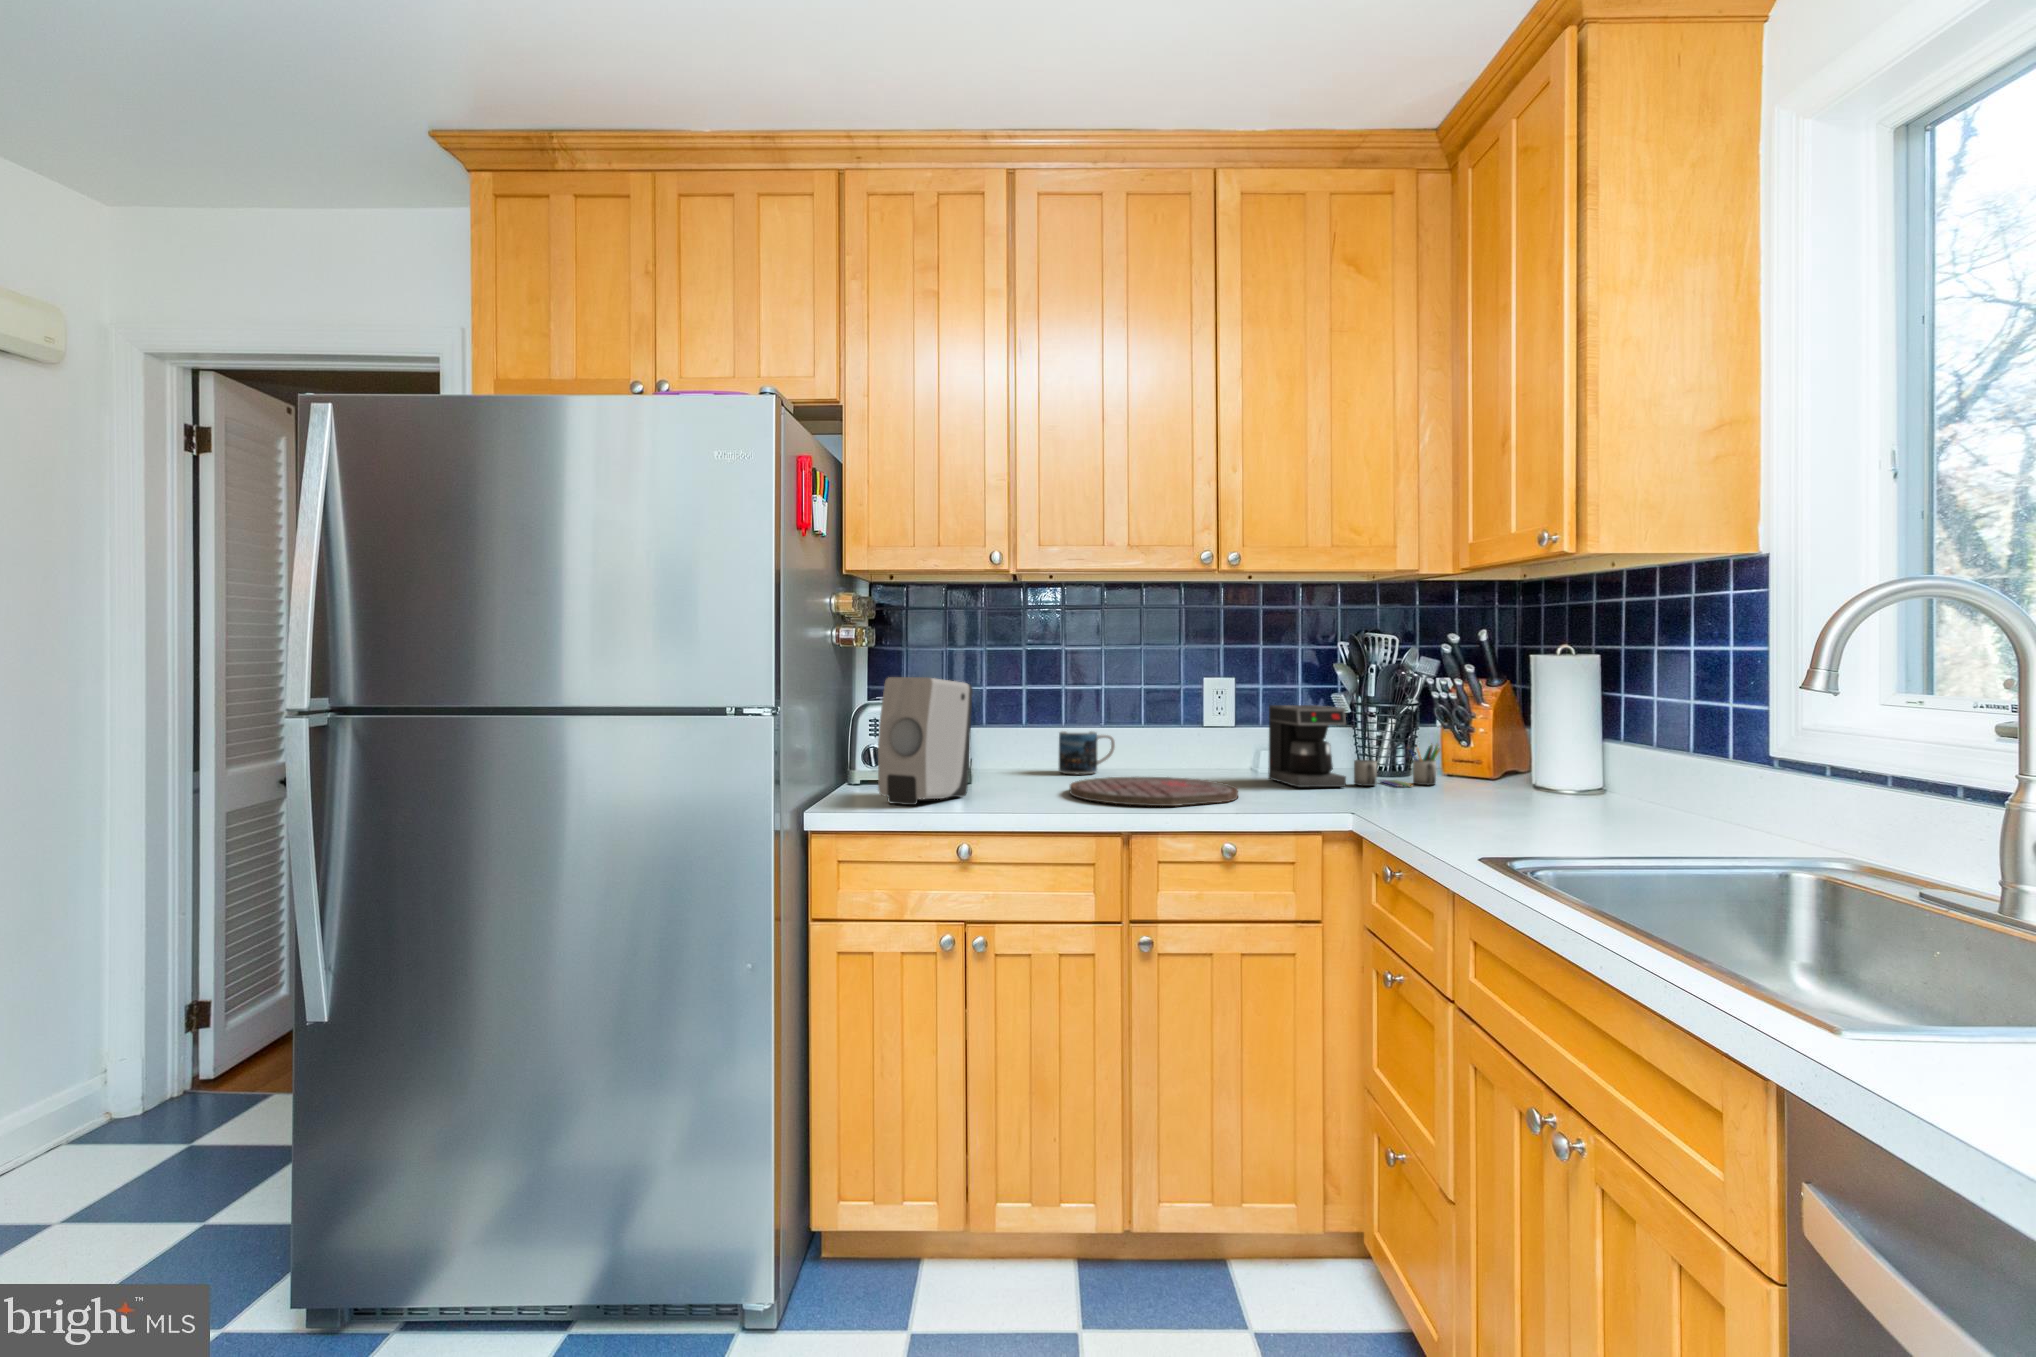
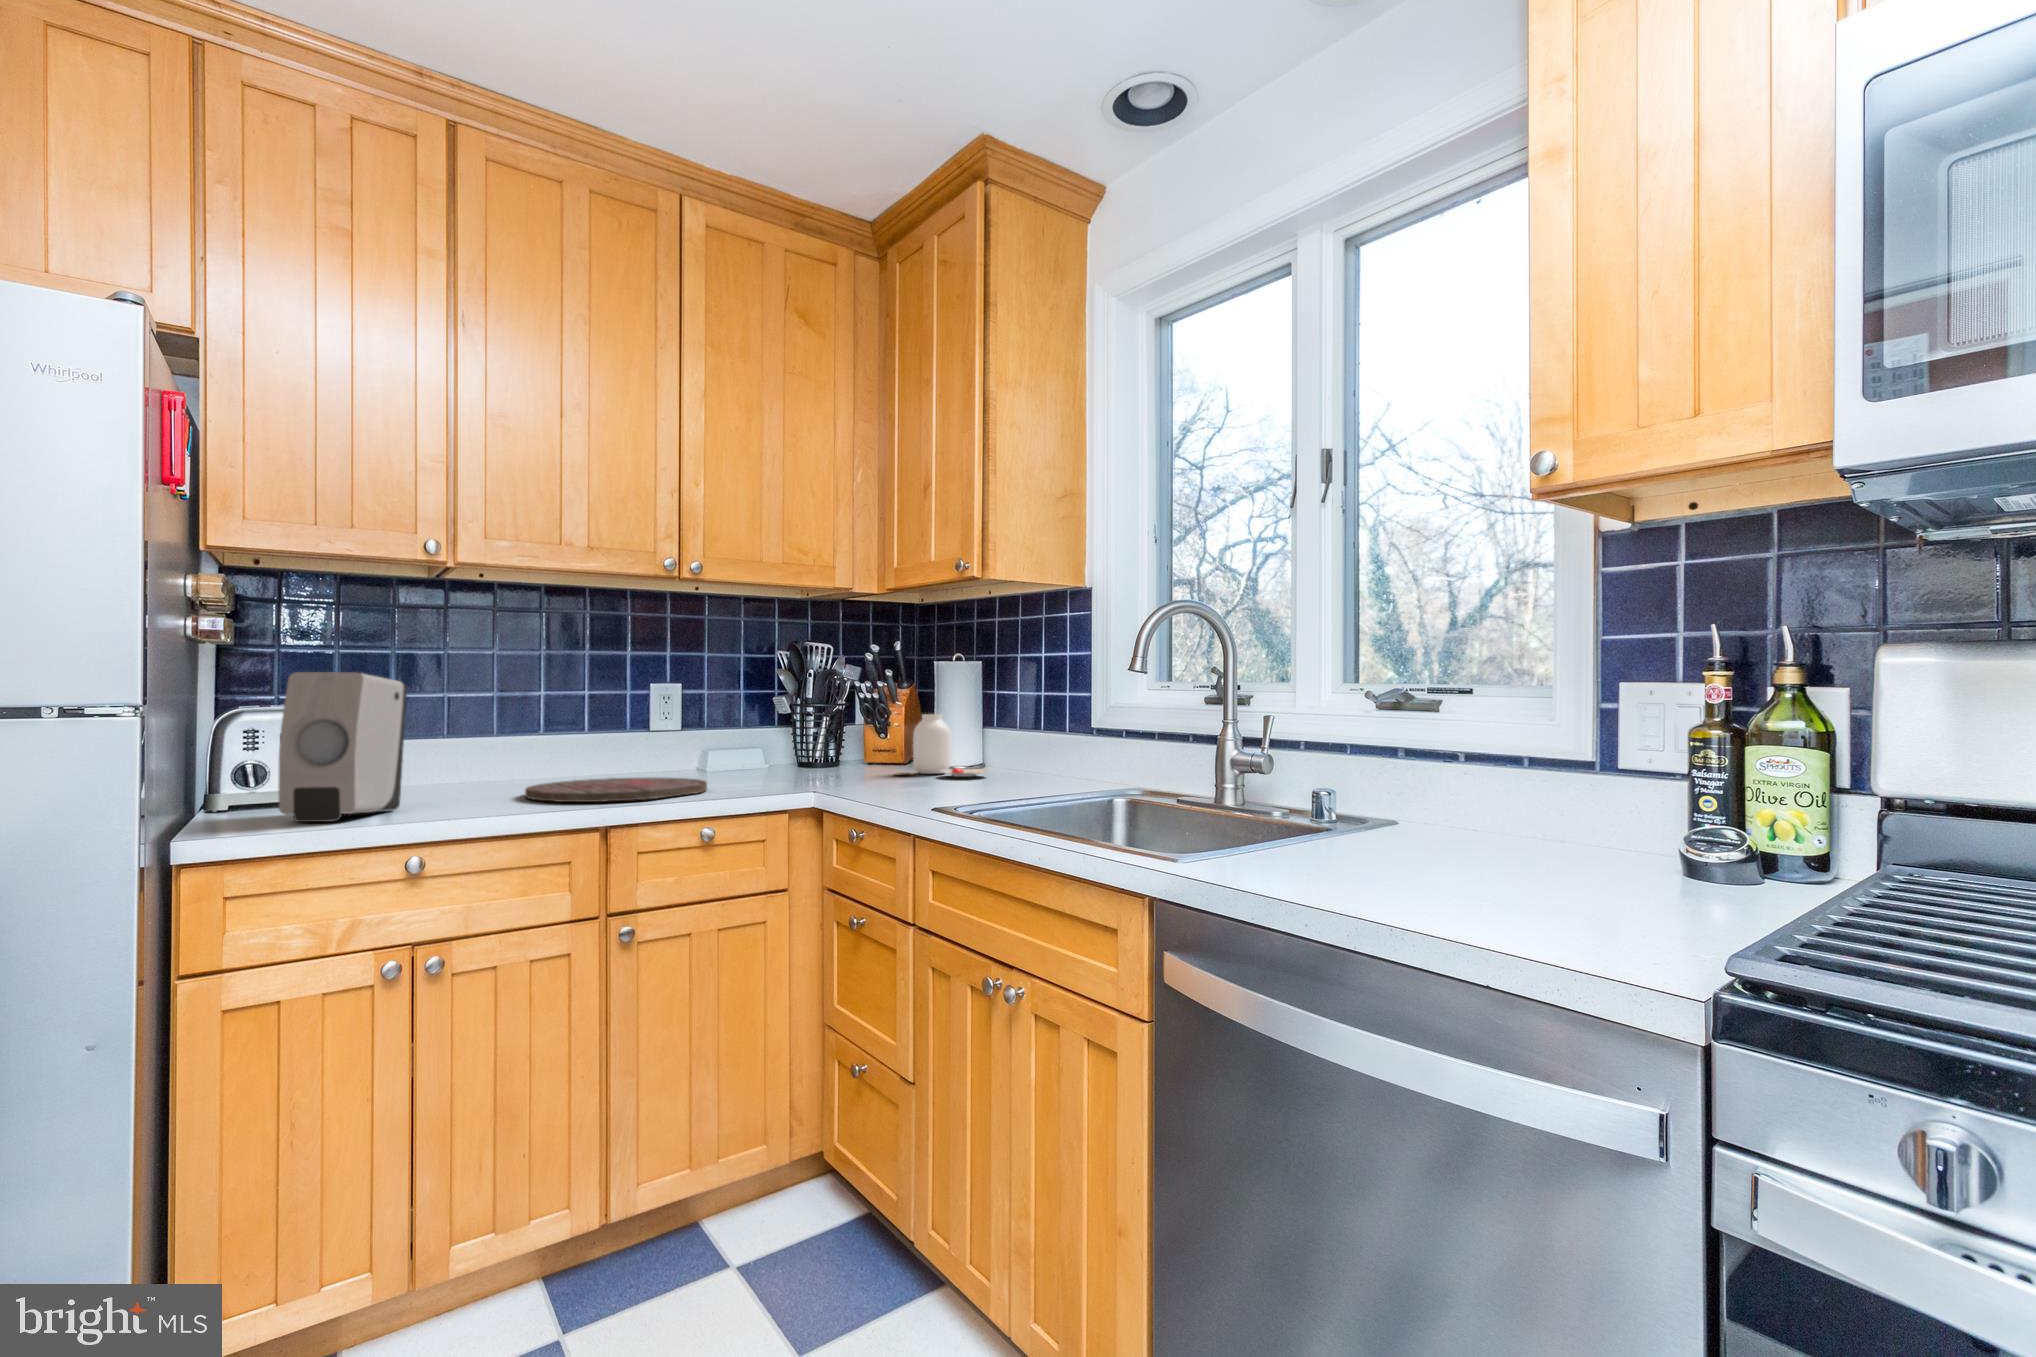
coffee maker: present [1268,705,1440,787] -> none [721,706,868,779]
jar: none [1466,723,1599,806] -> present [913,714,987,777]
mug: present [1059,731,1115,774] -> none [492,738,557,783]

